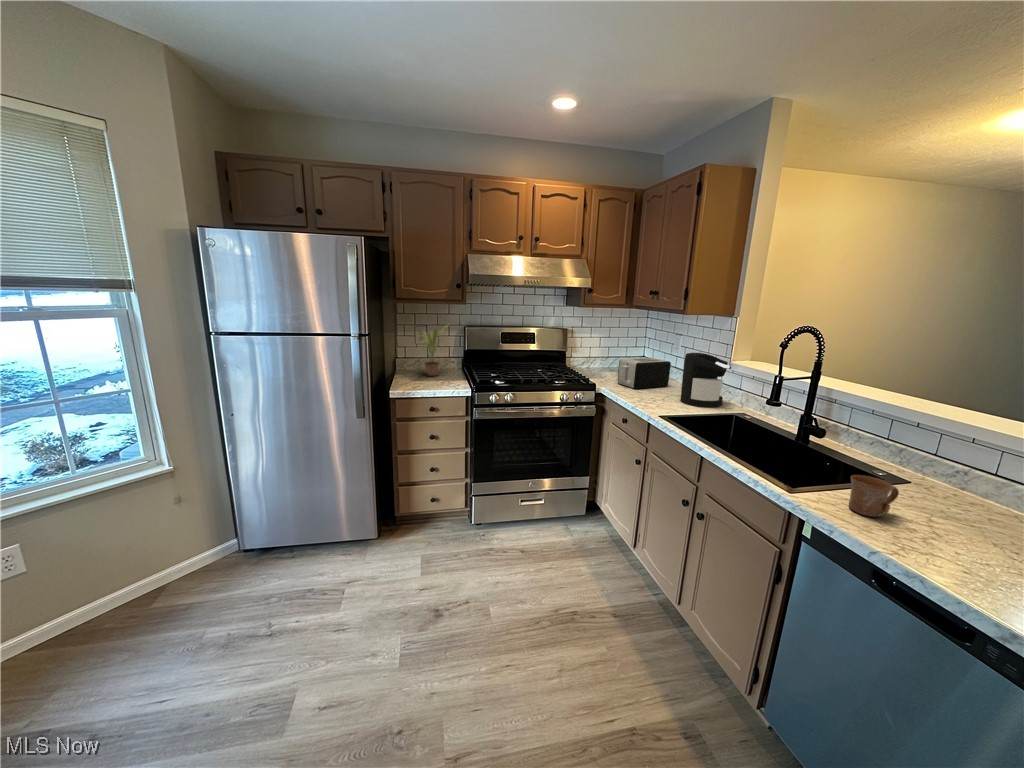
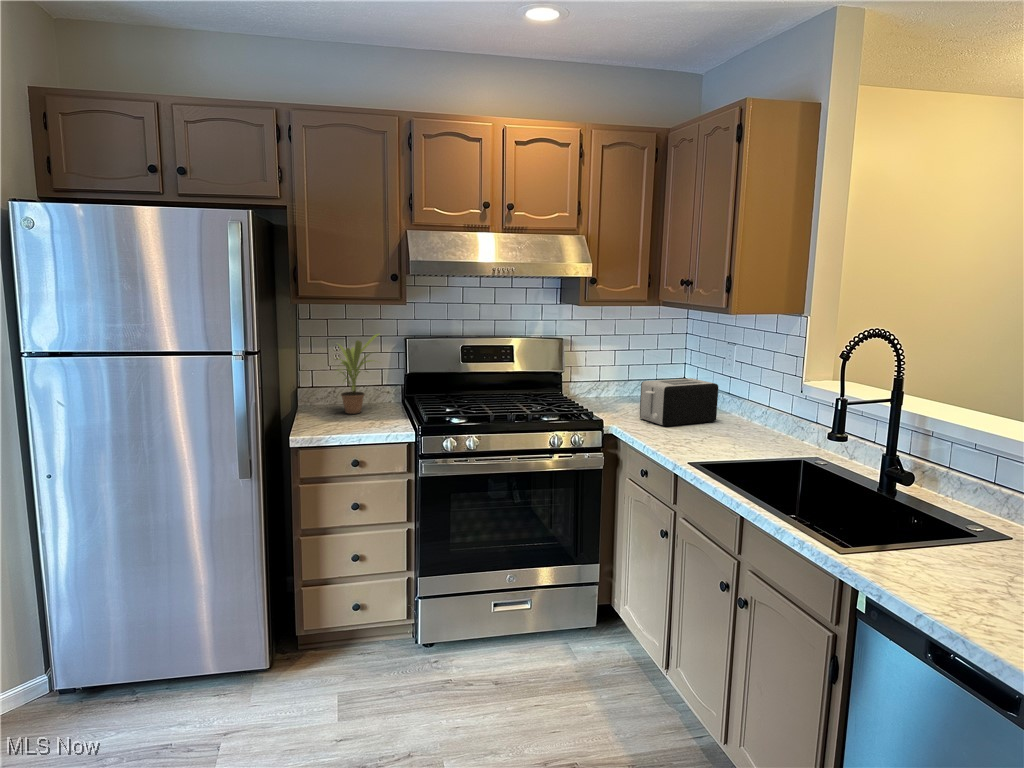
coffee maker: present [680,353,730,407] -> none [729,369,797,449]
mug: present [849,475,899,517] -> none [910,525,969,578]

